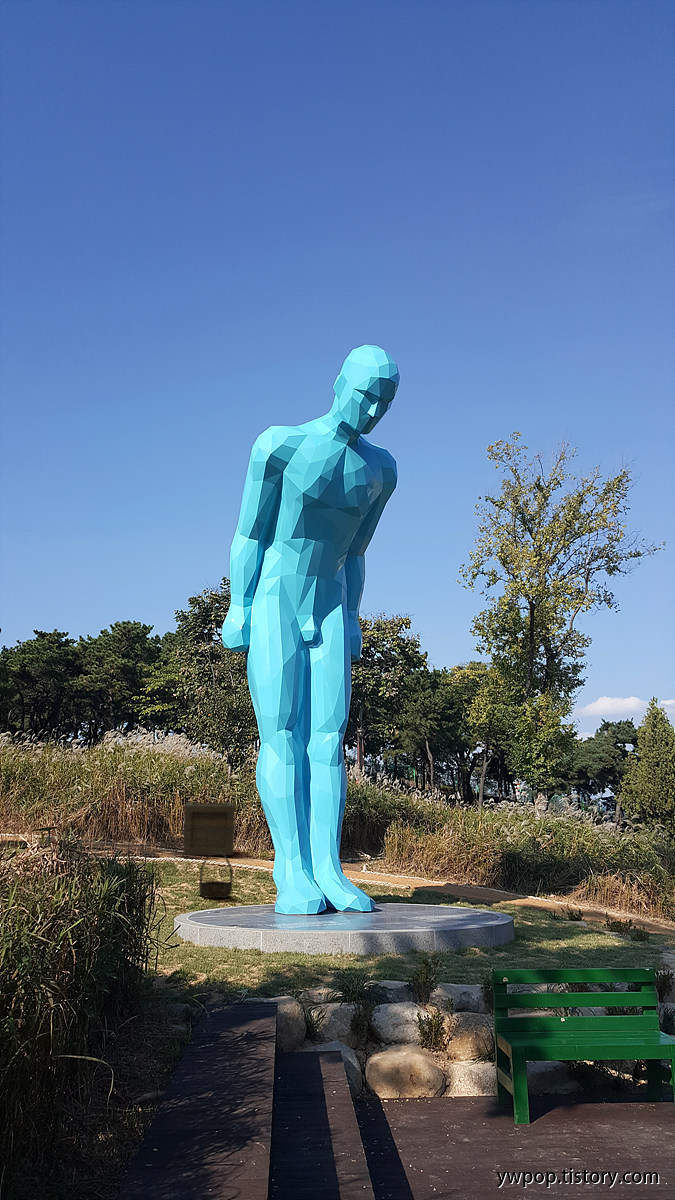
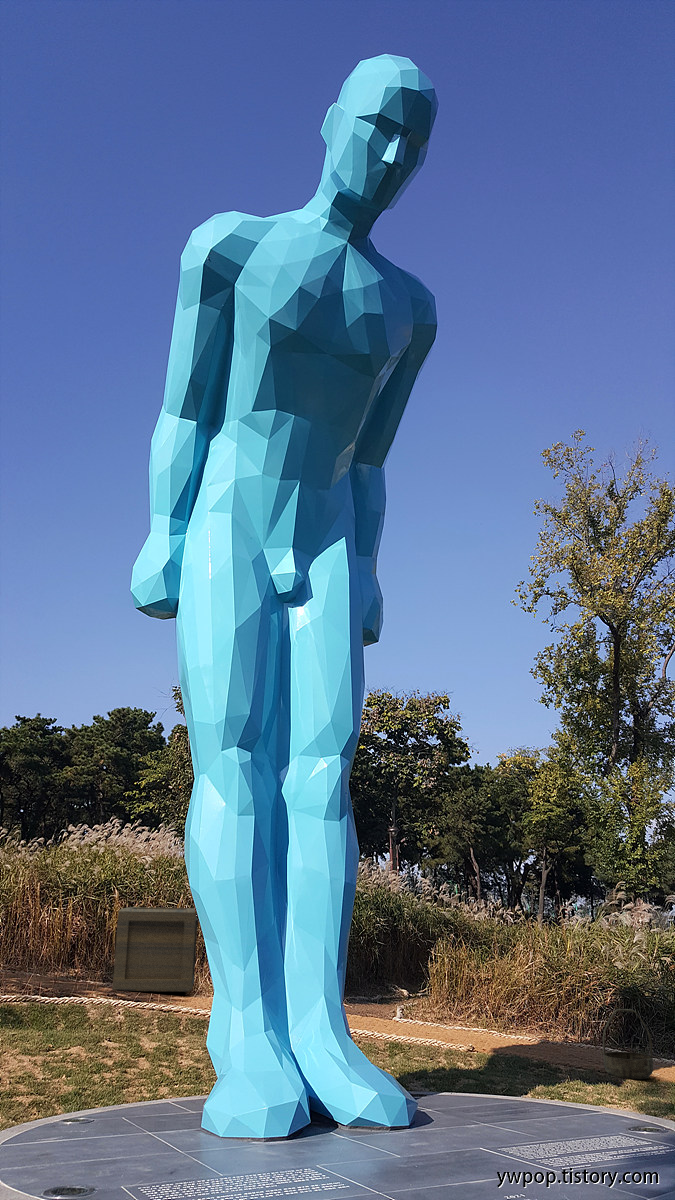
basket: present [199,852,233,898] -> present [603,1009,653,1079]

